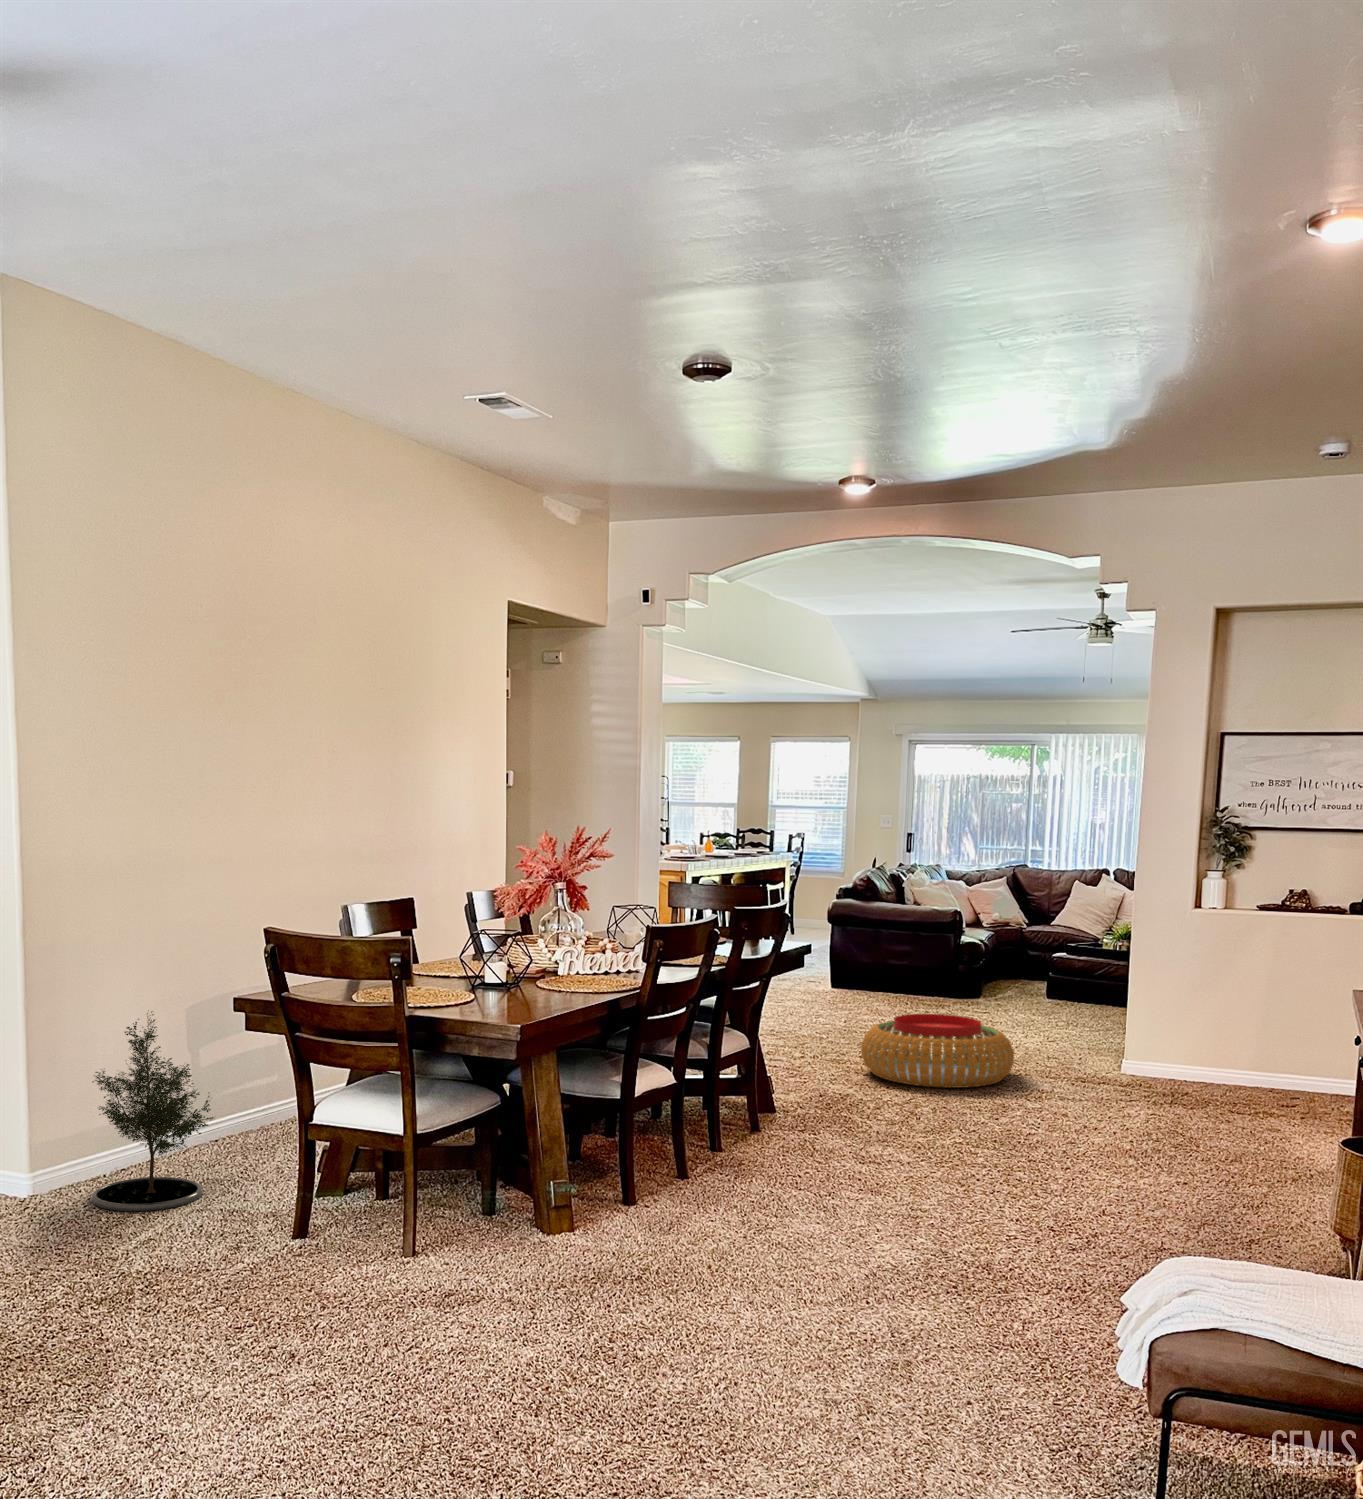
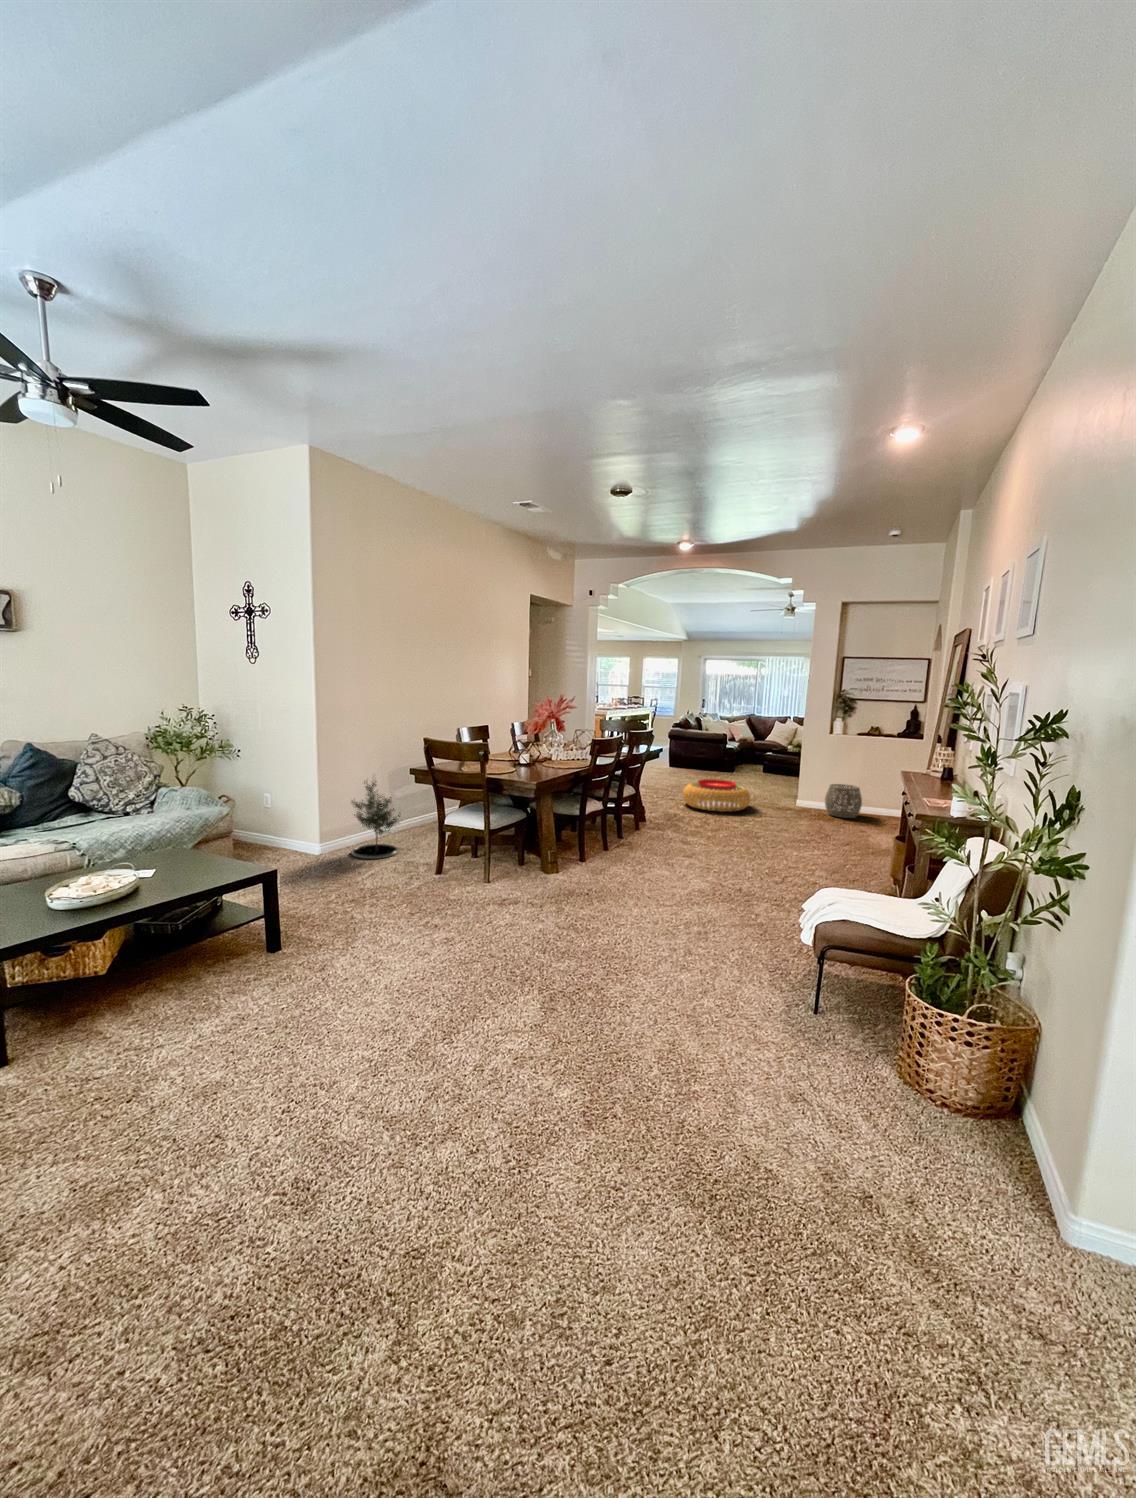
woven basket: none [1179,1018,1262,1096] -> present [825,784,862,818]

